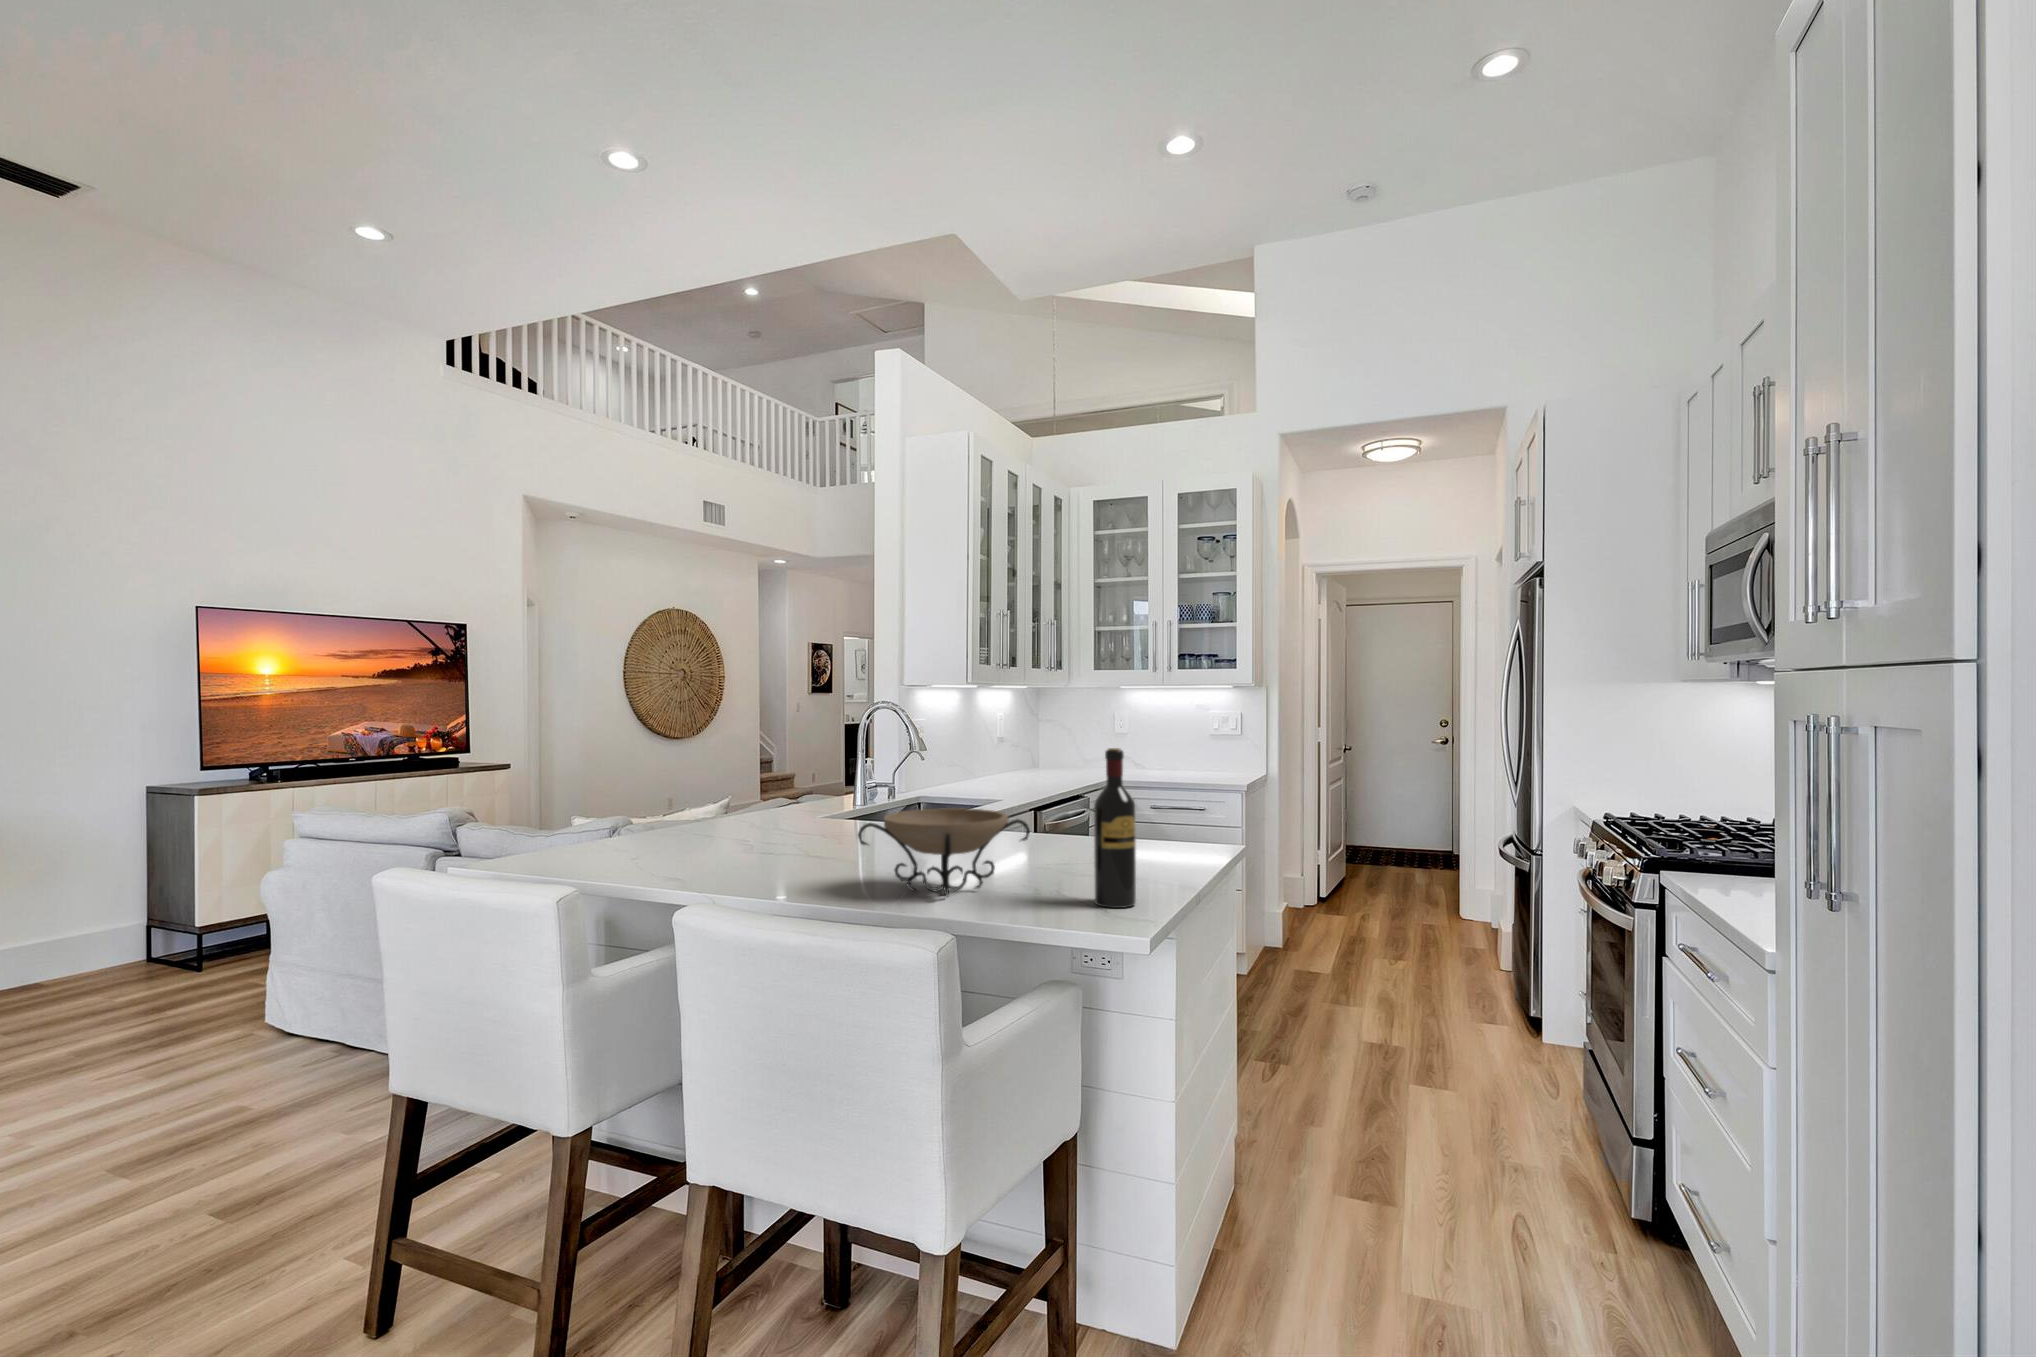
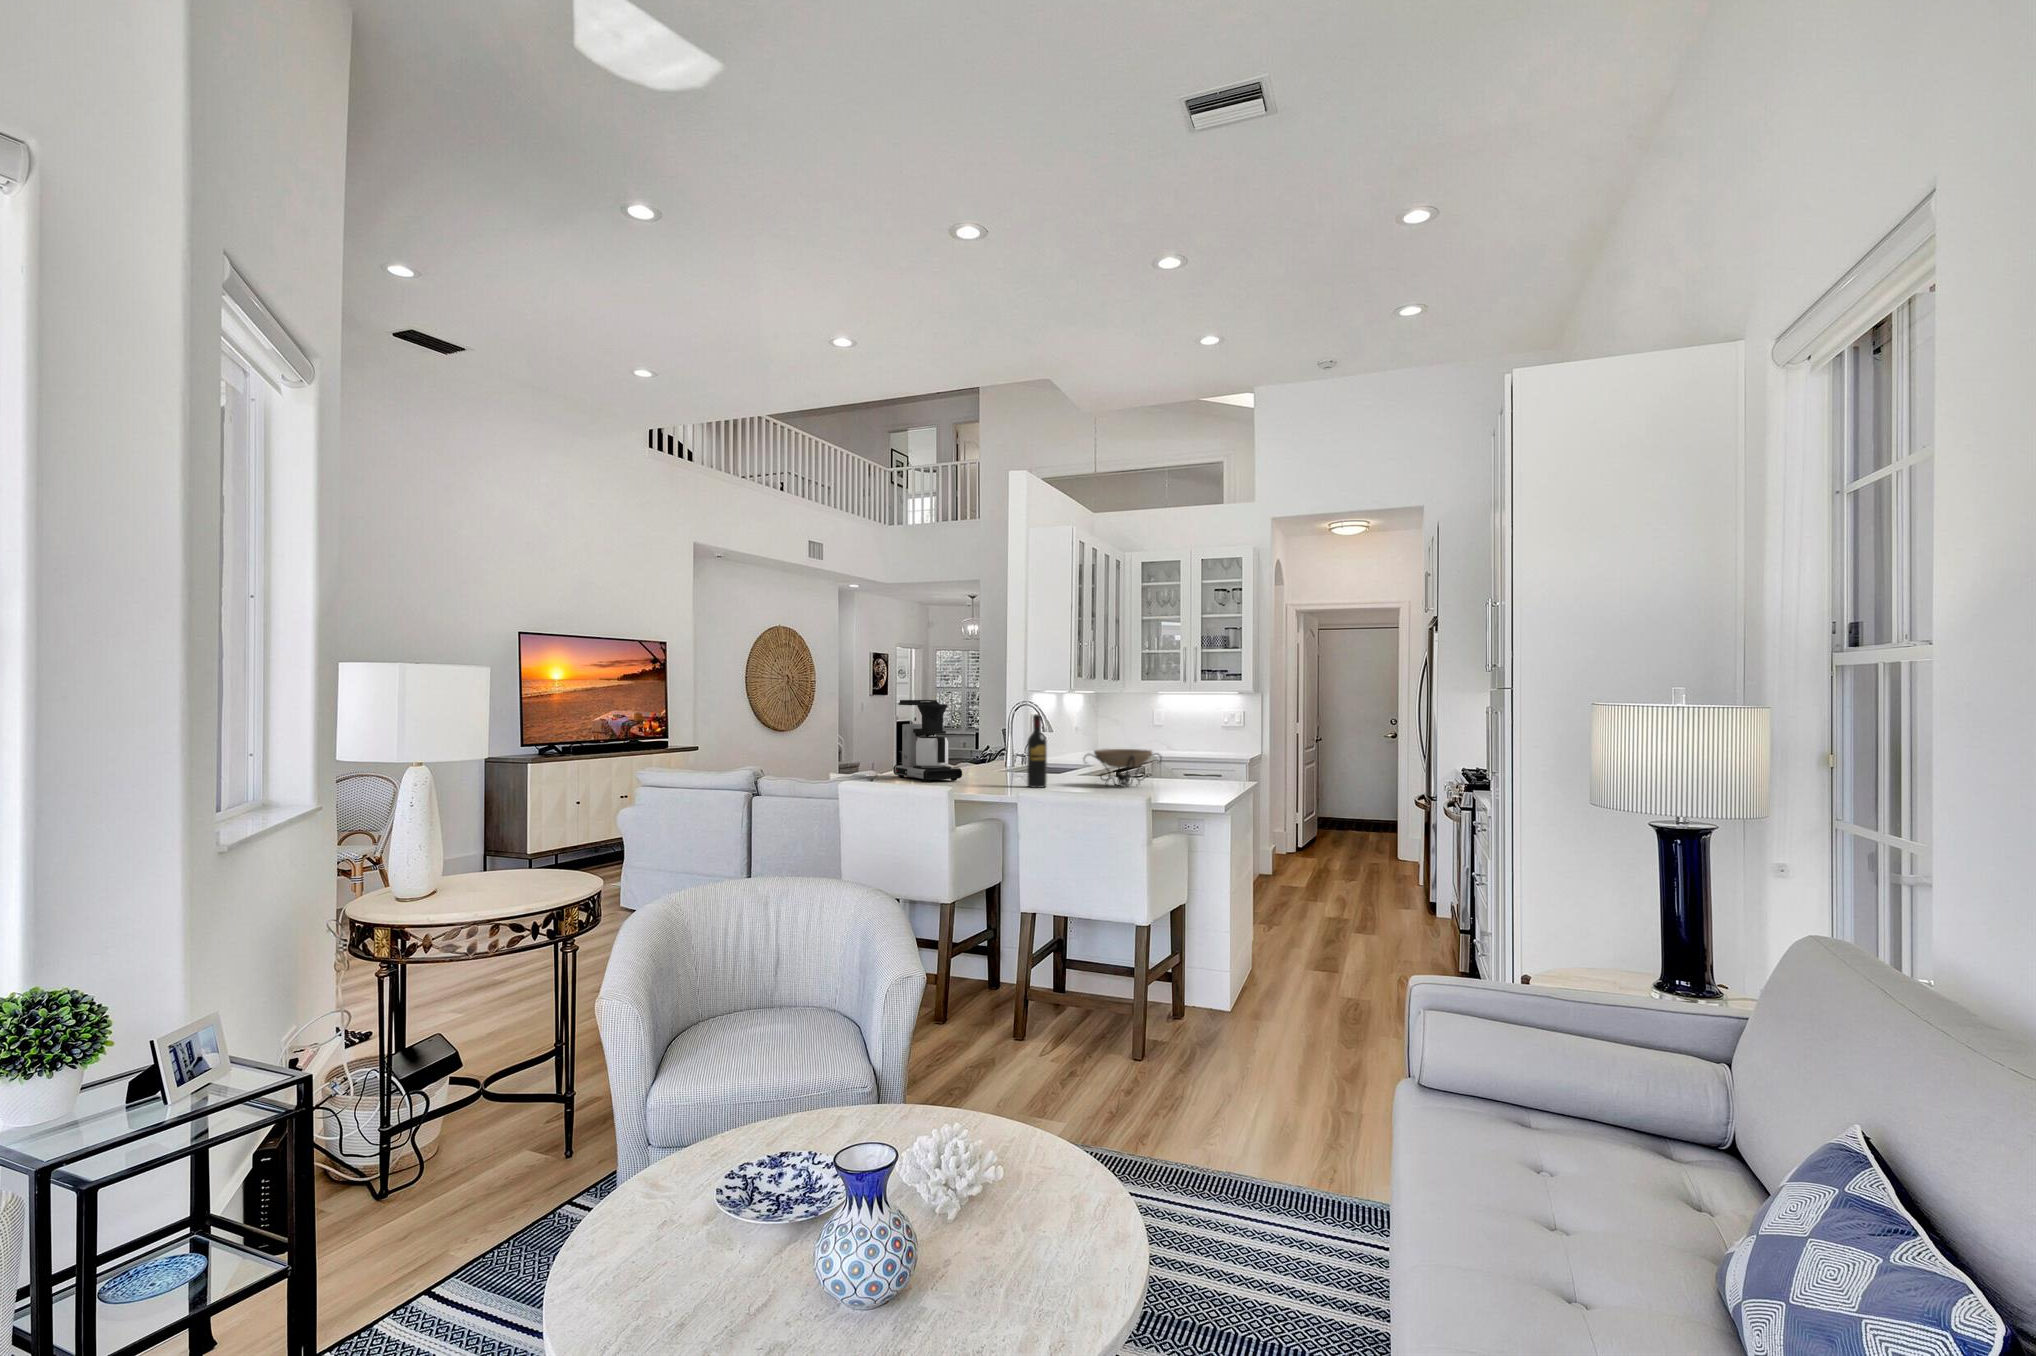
coffee maker: none [509,709,616,885] -> present [893,700,962,782]
wine bottle: present [1094,748,1136,908] -> present [1027,714,1047,788]

